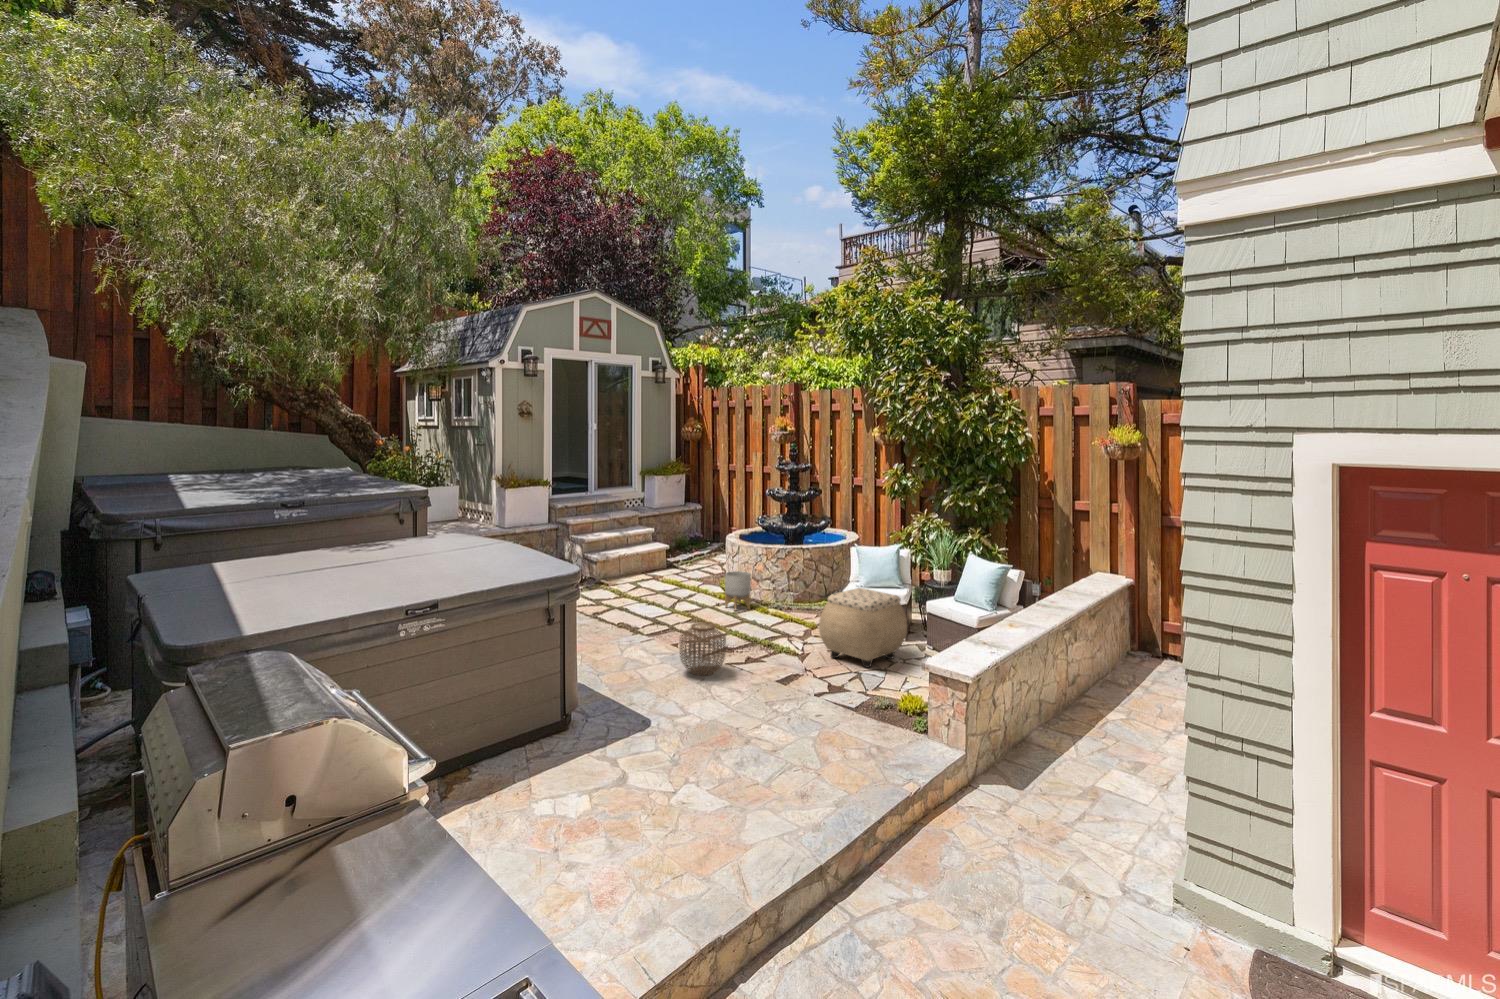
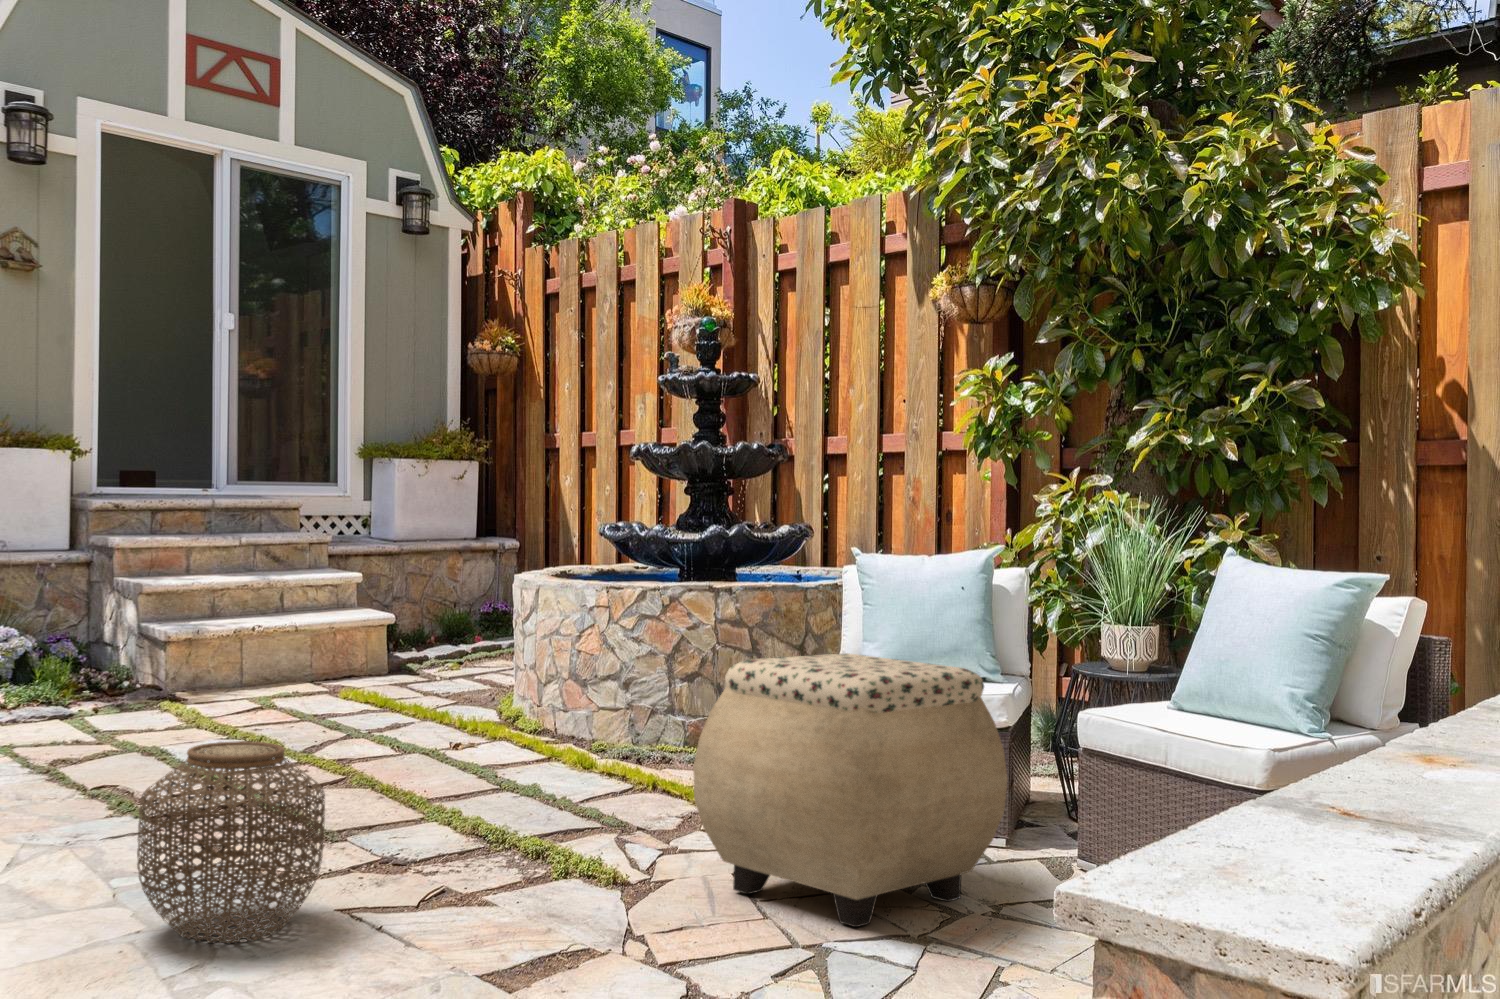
planter: present [725,571,751,611] -> none [474,651,554,766]

